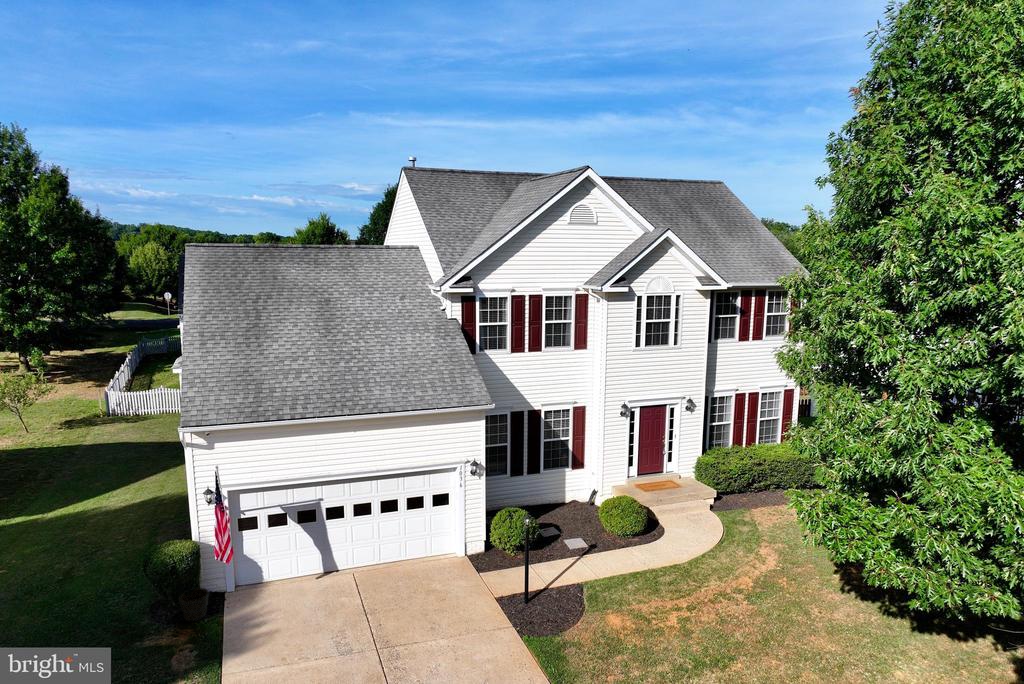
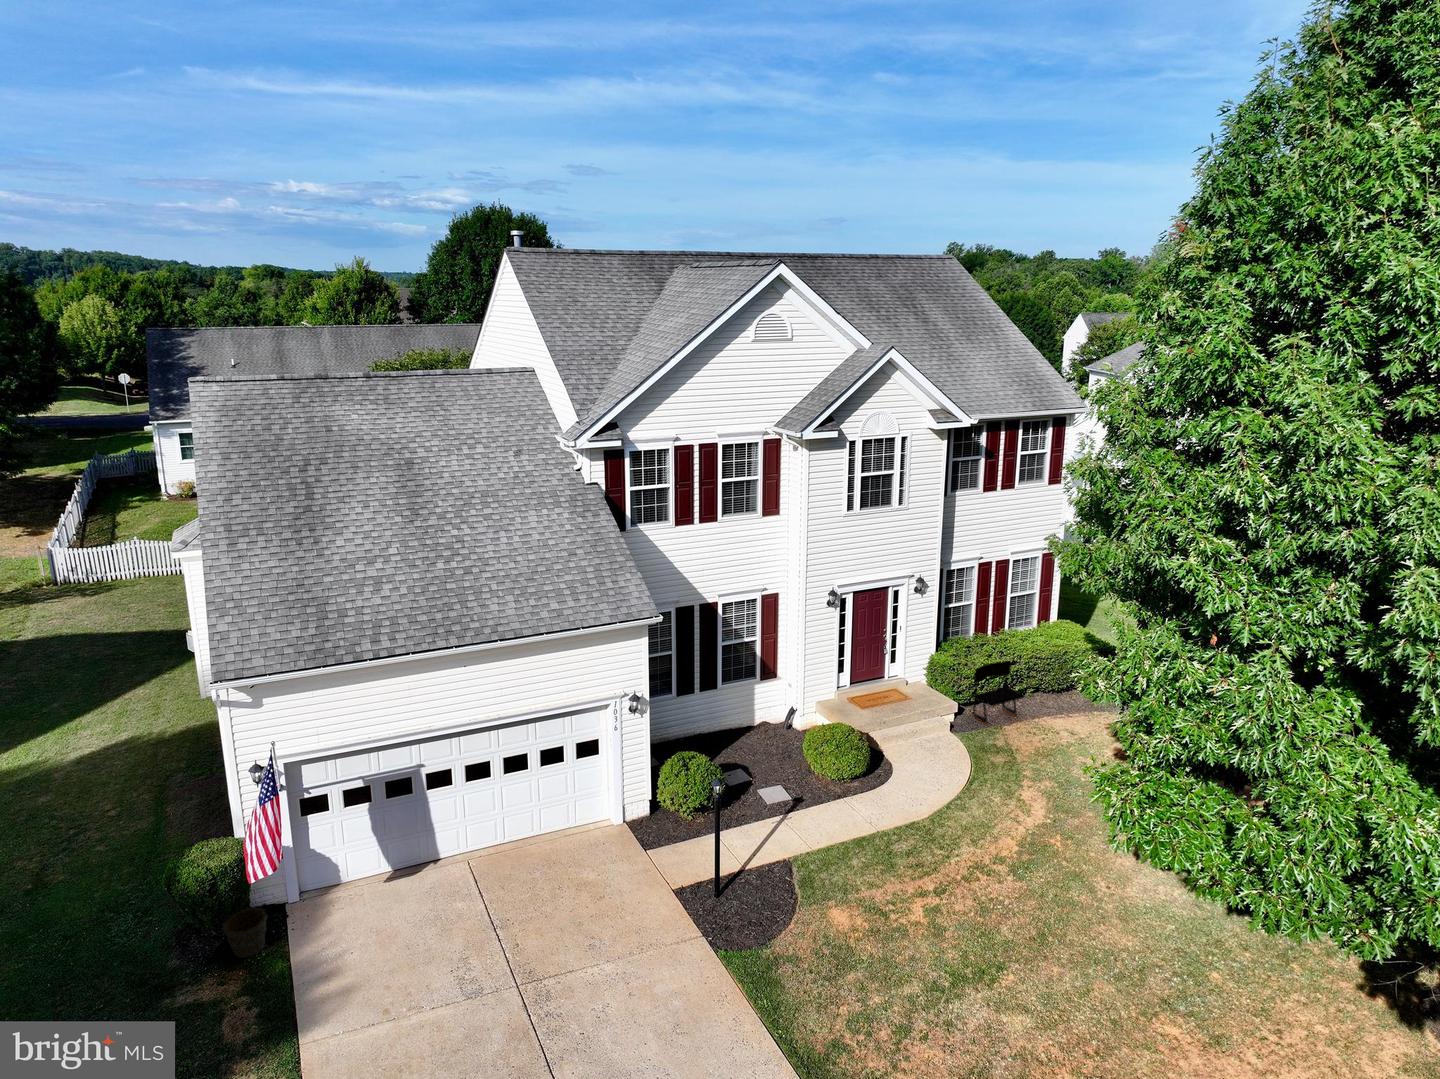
bench: none [730,463,770,507] -> present [973,661,1025,722]

